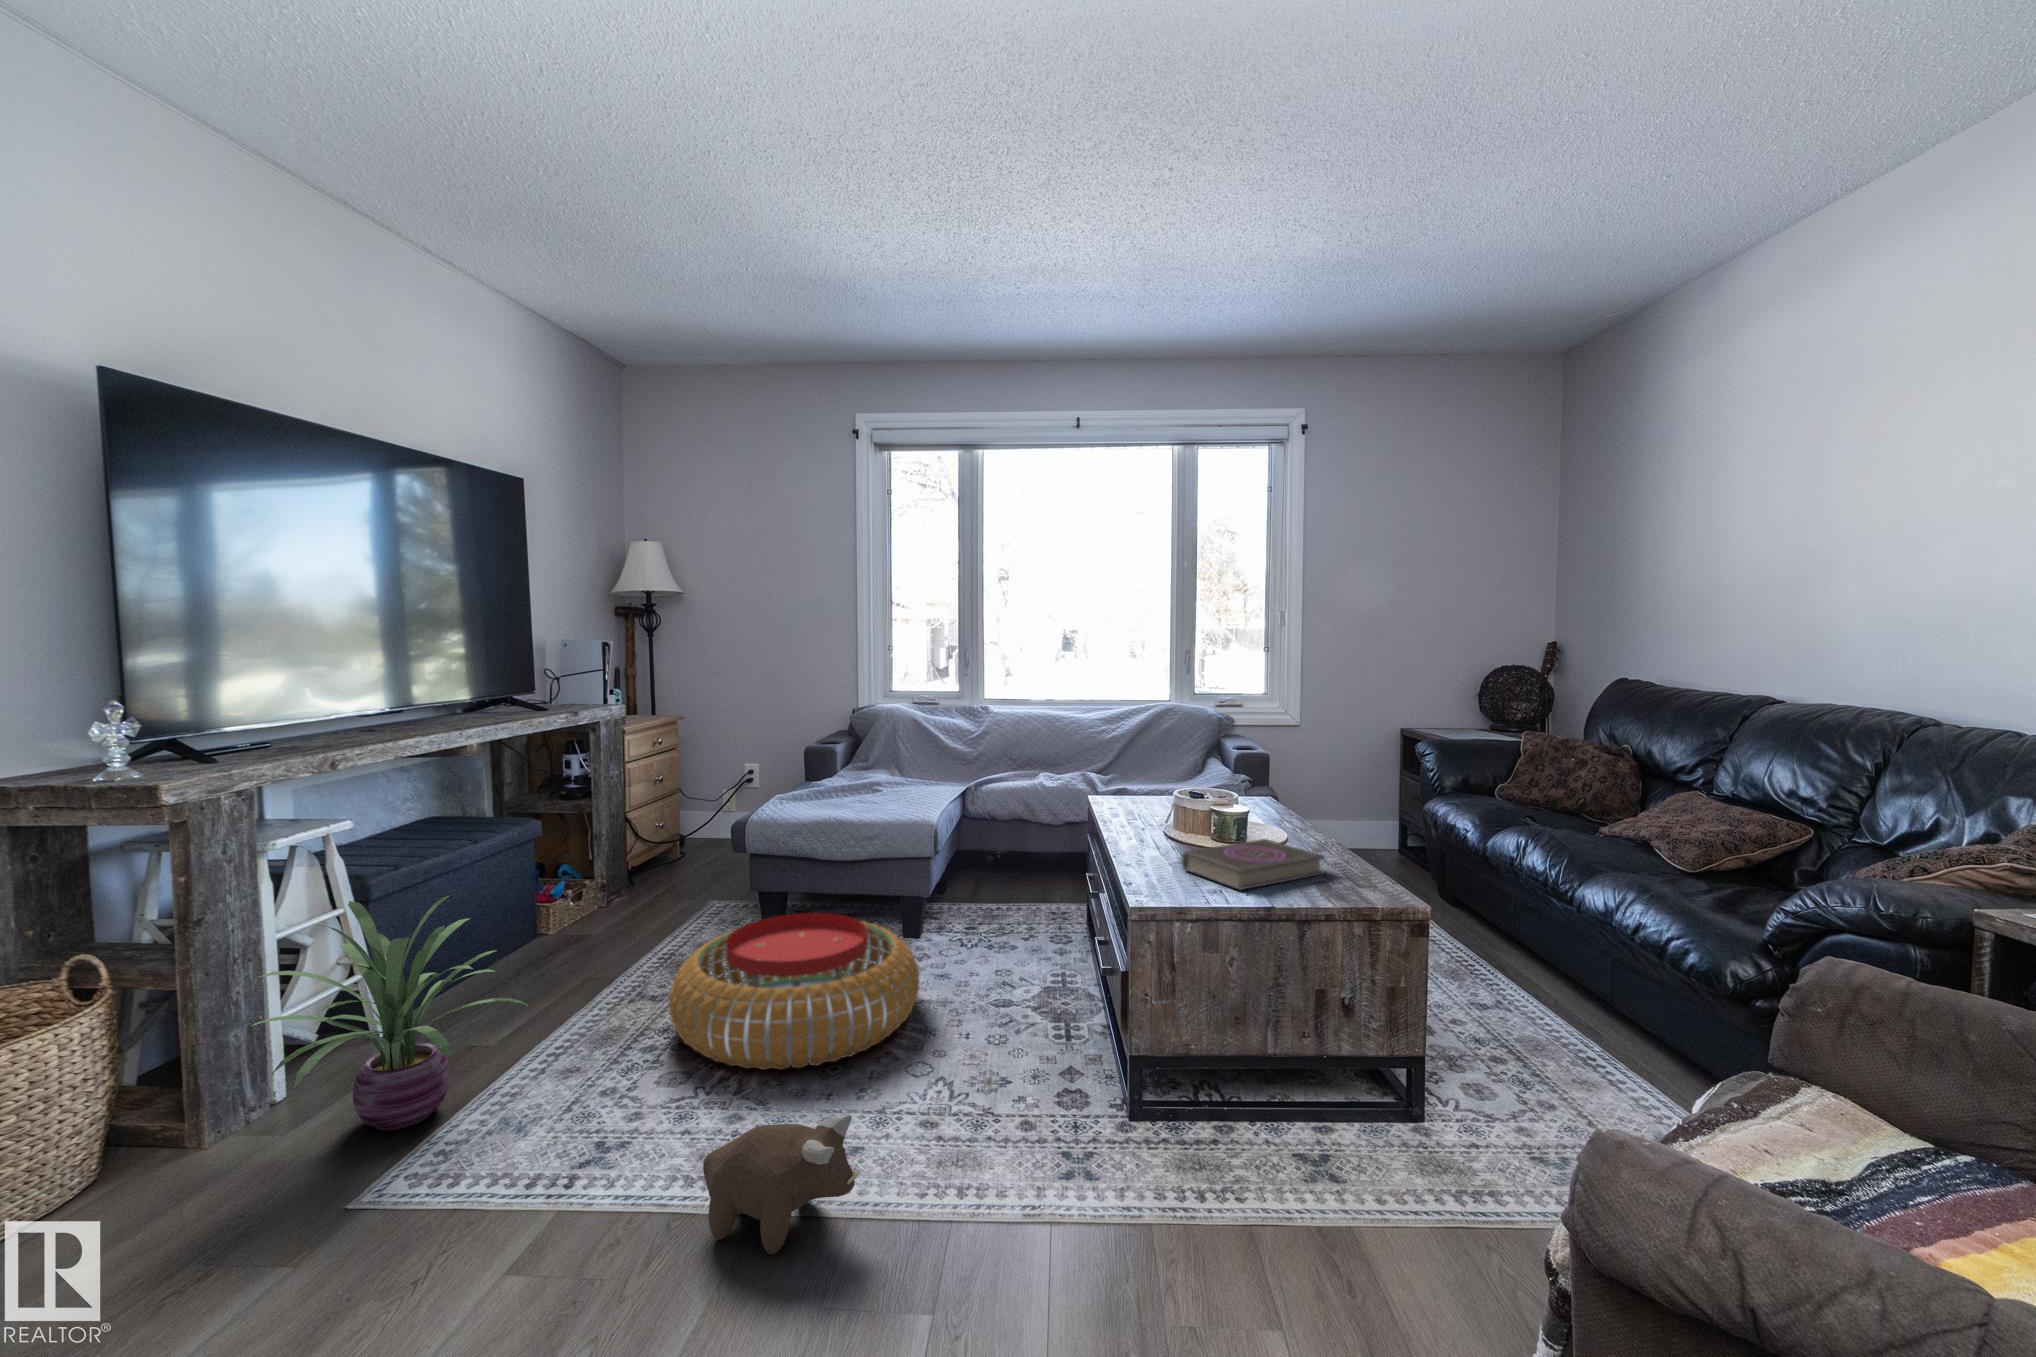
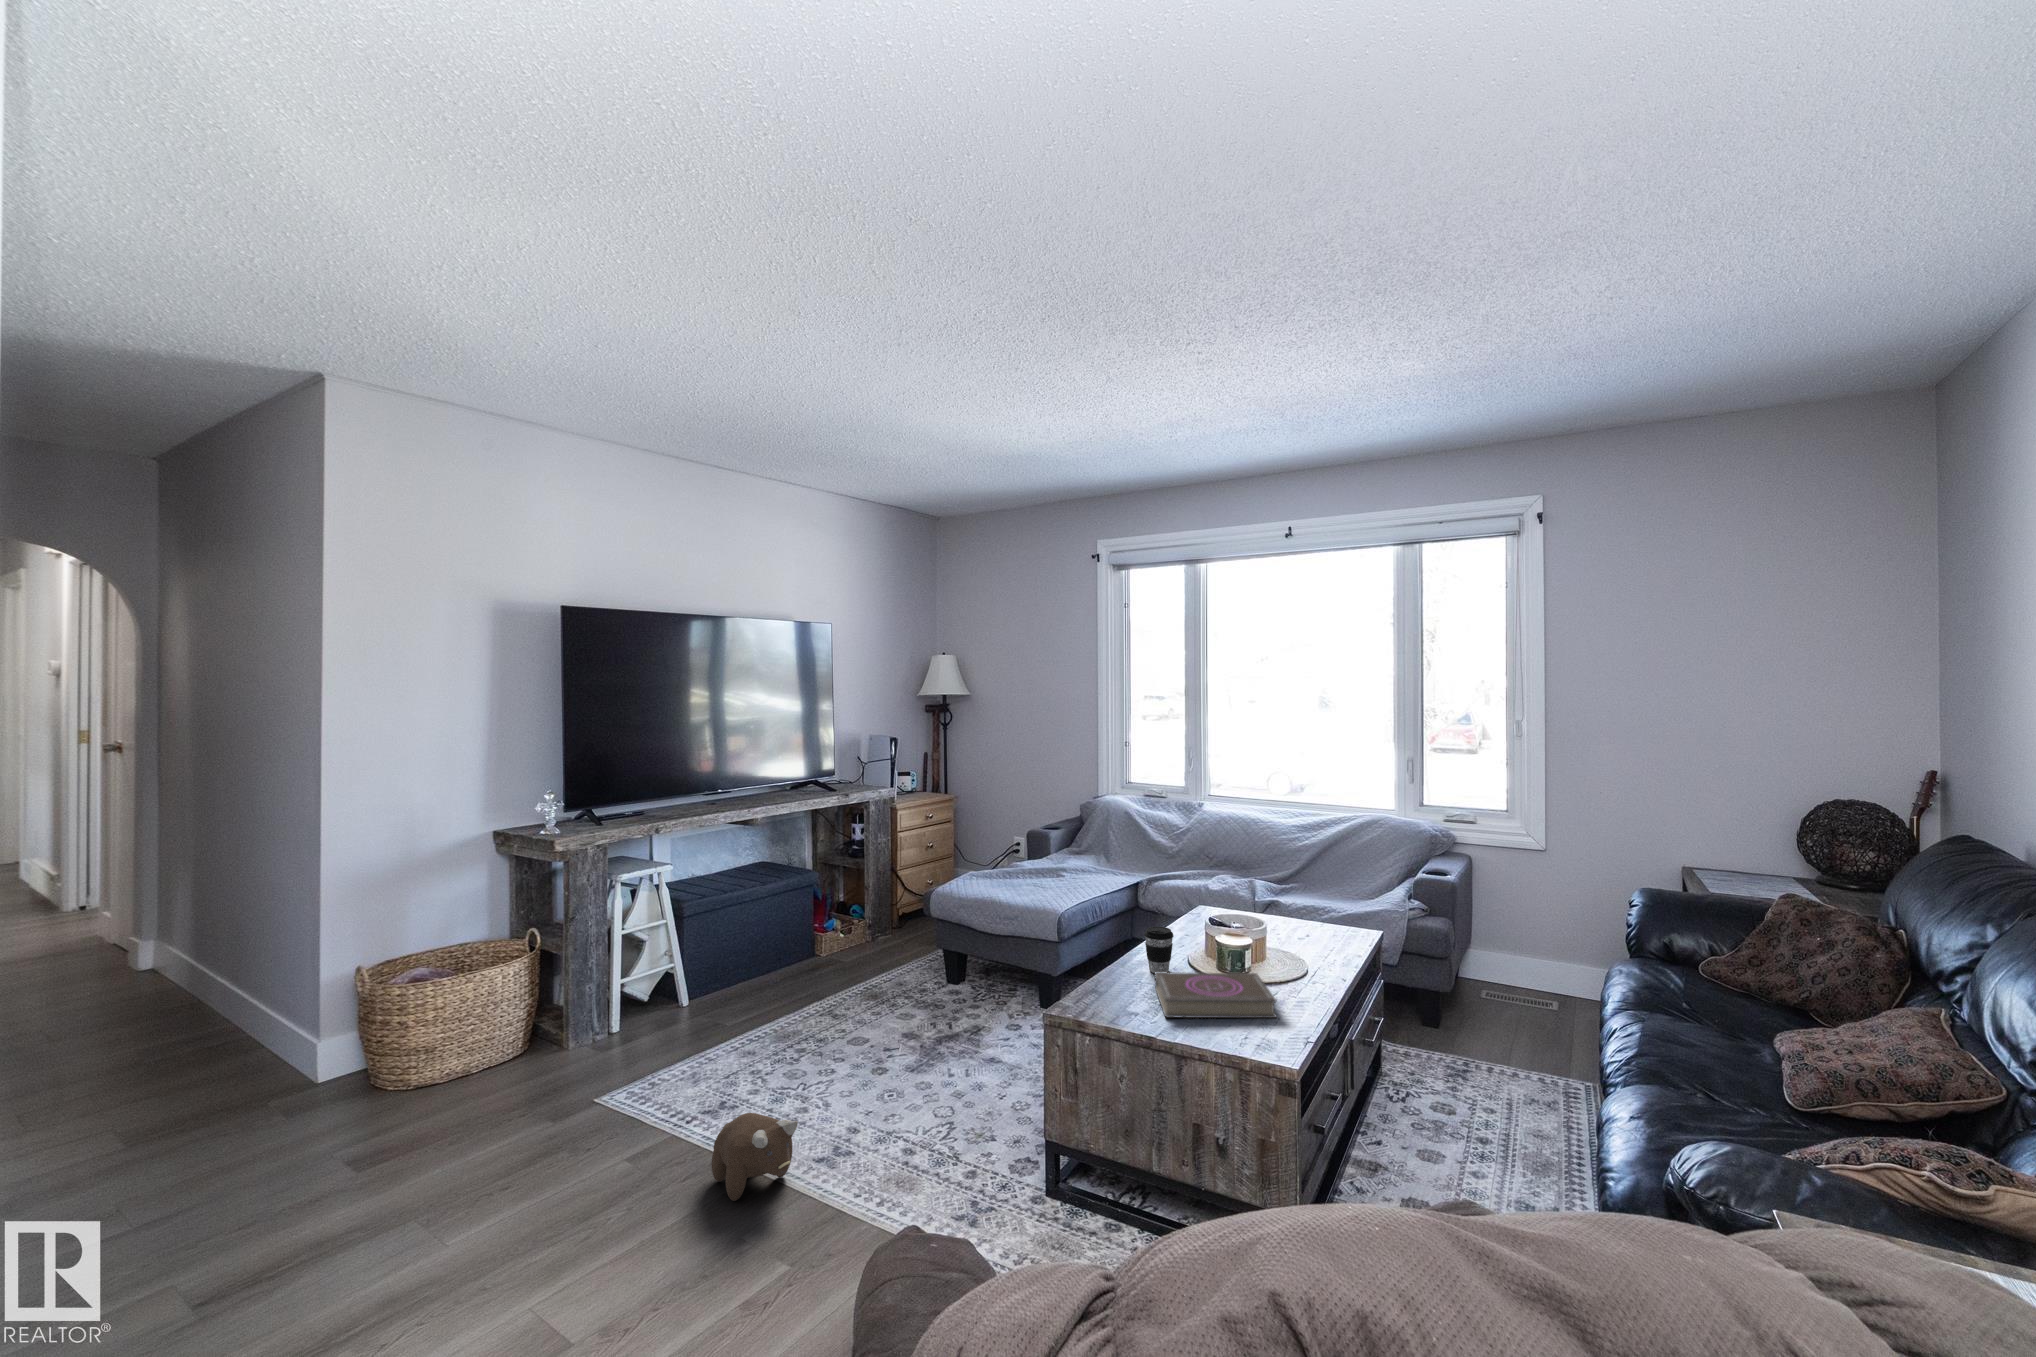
coffee cup: none [1139,808,1171,857] -> present [1144,926,1174,973]
decorative plant: present [252,896,528,1131] -> none [575,918,718,1064]
pouf: present [669,913,919,1070] -> none [808,970,995,1090]

